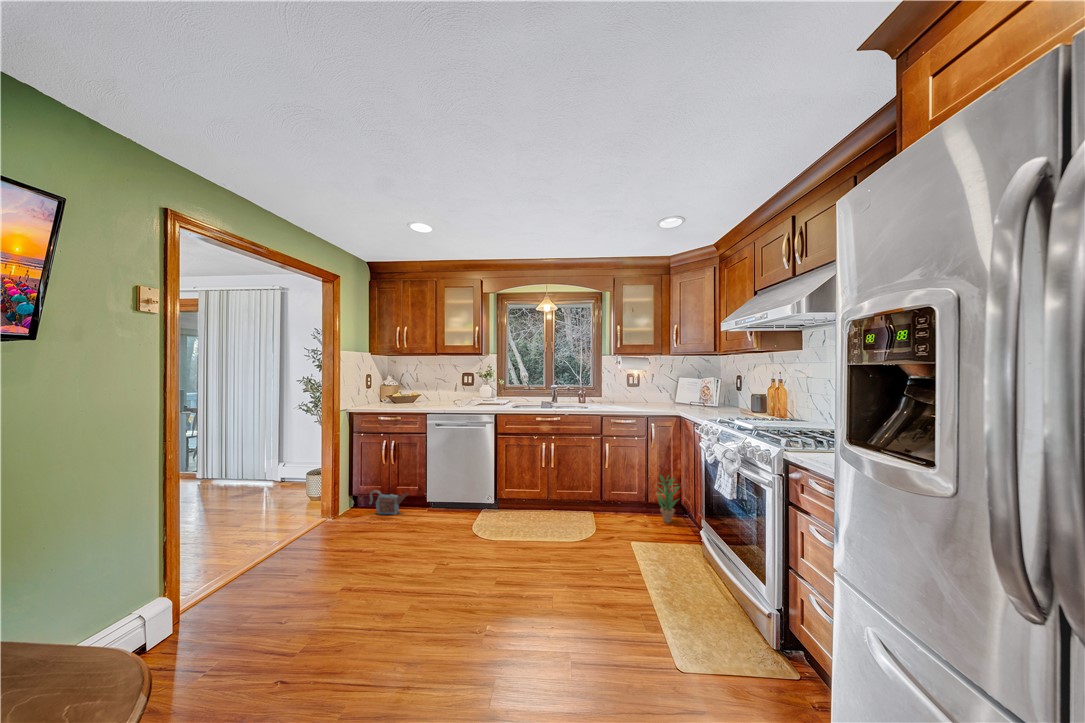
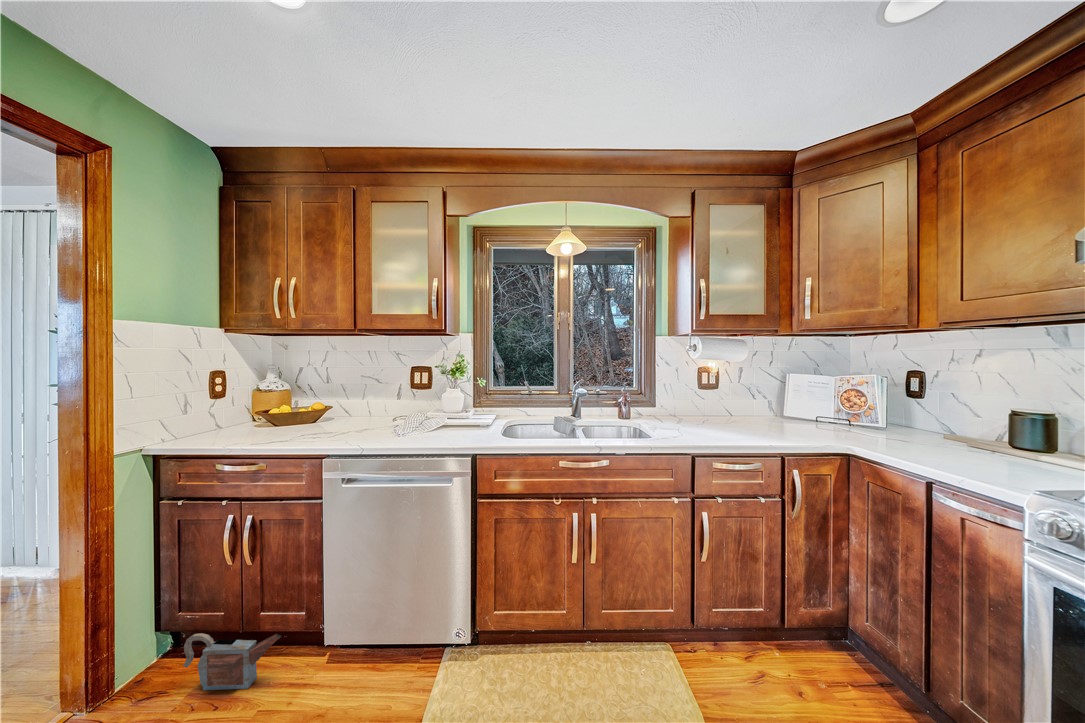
potted plant: present [657,476,679,523] -> none [805,579,880,685]

